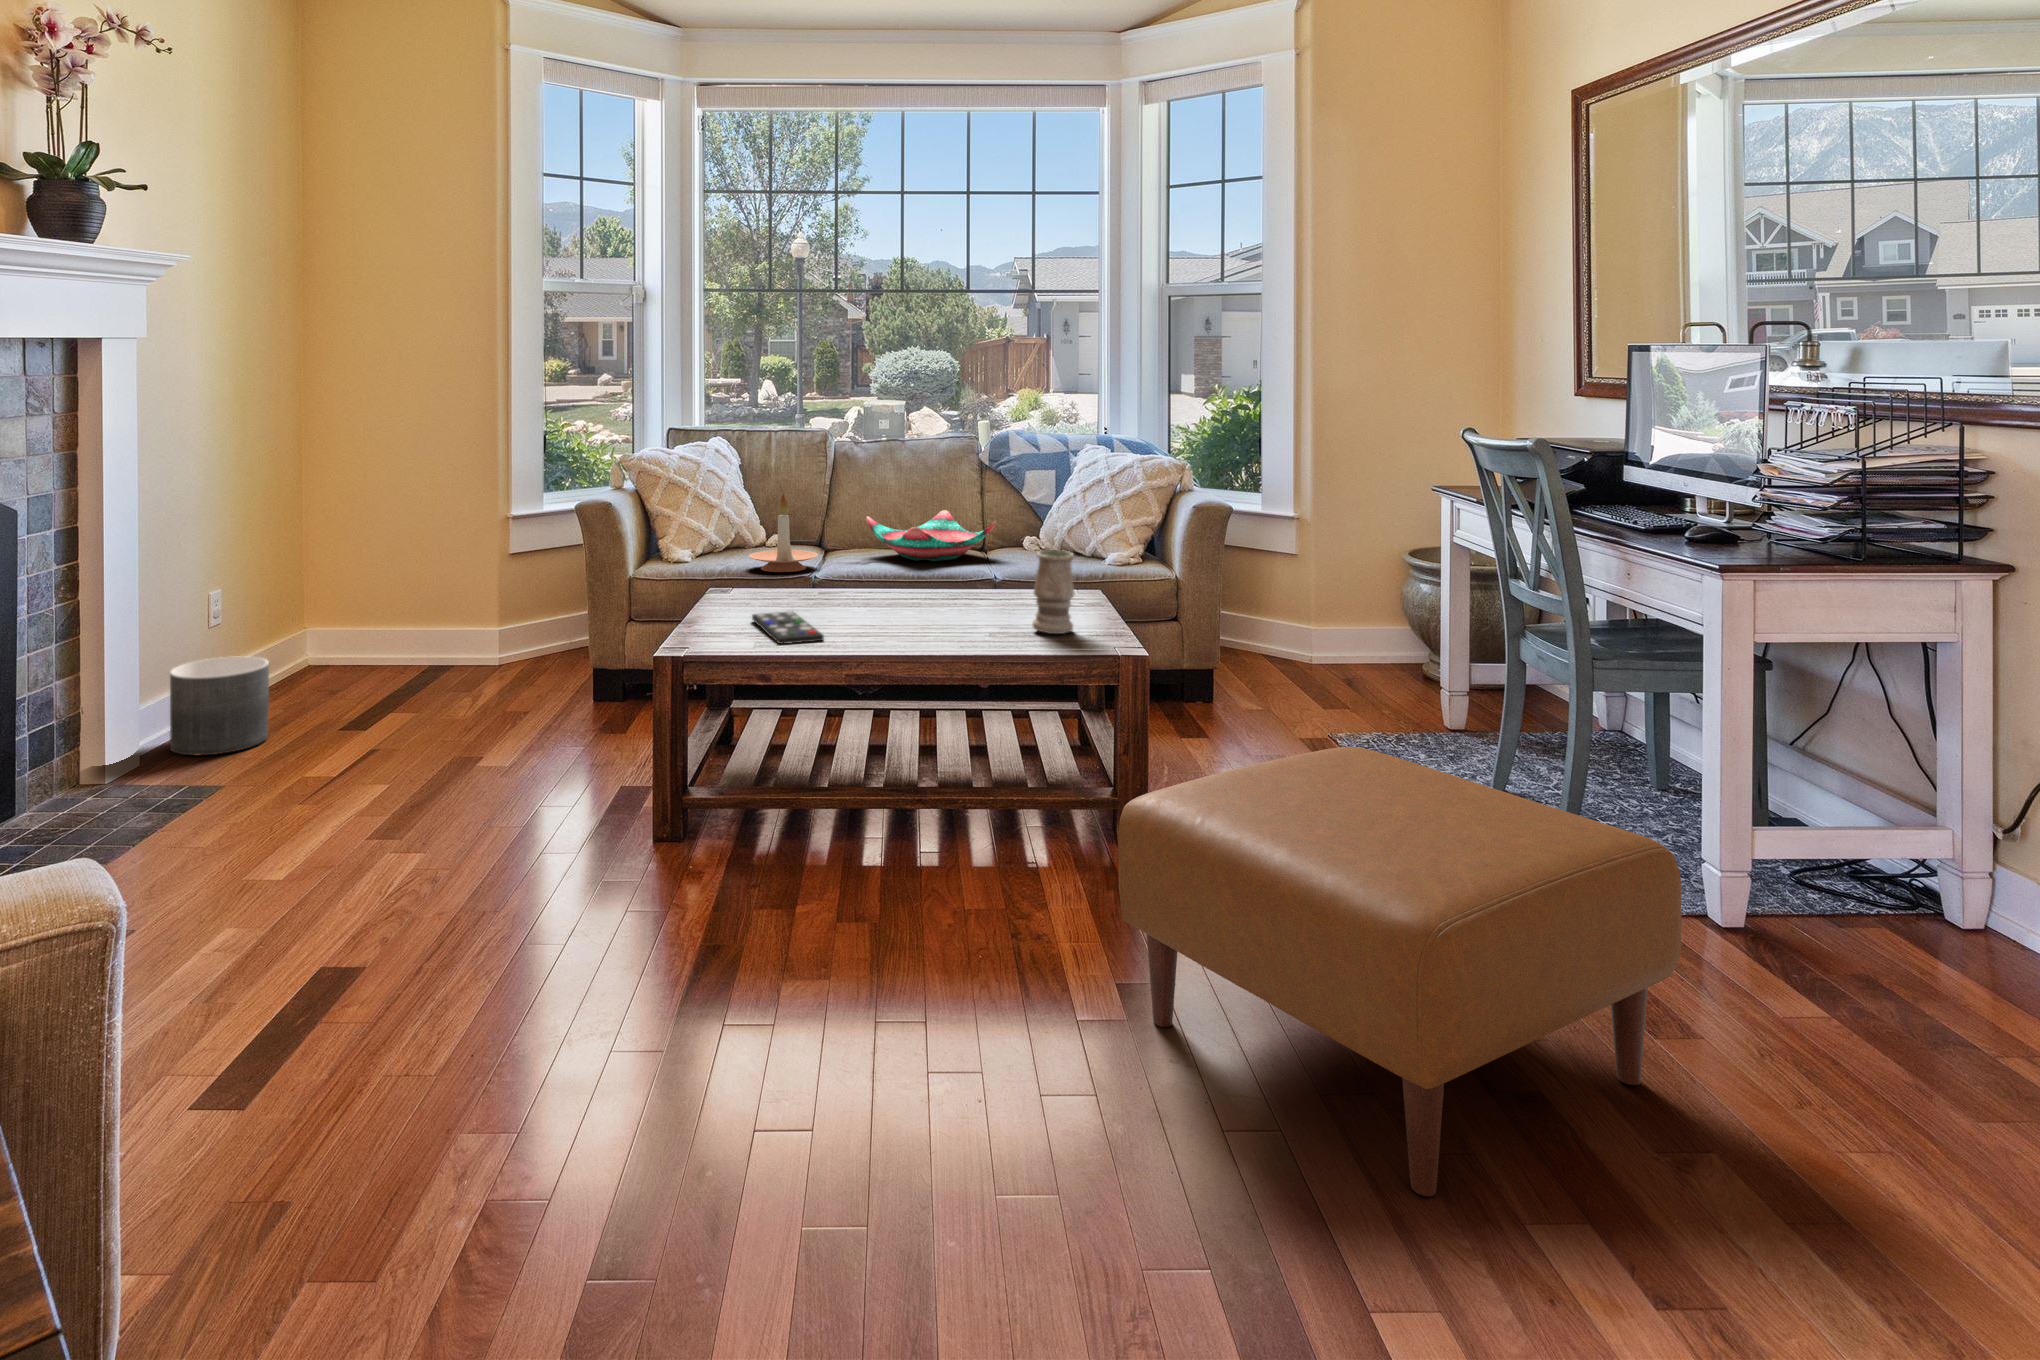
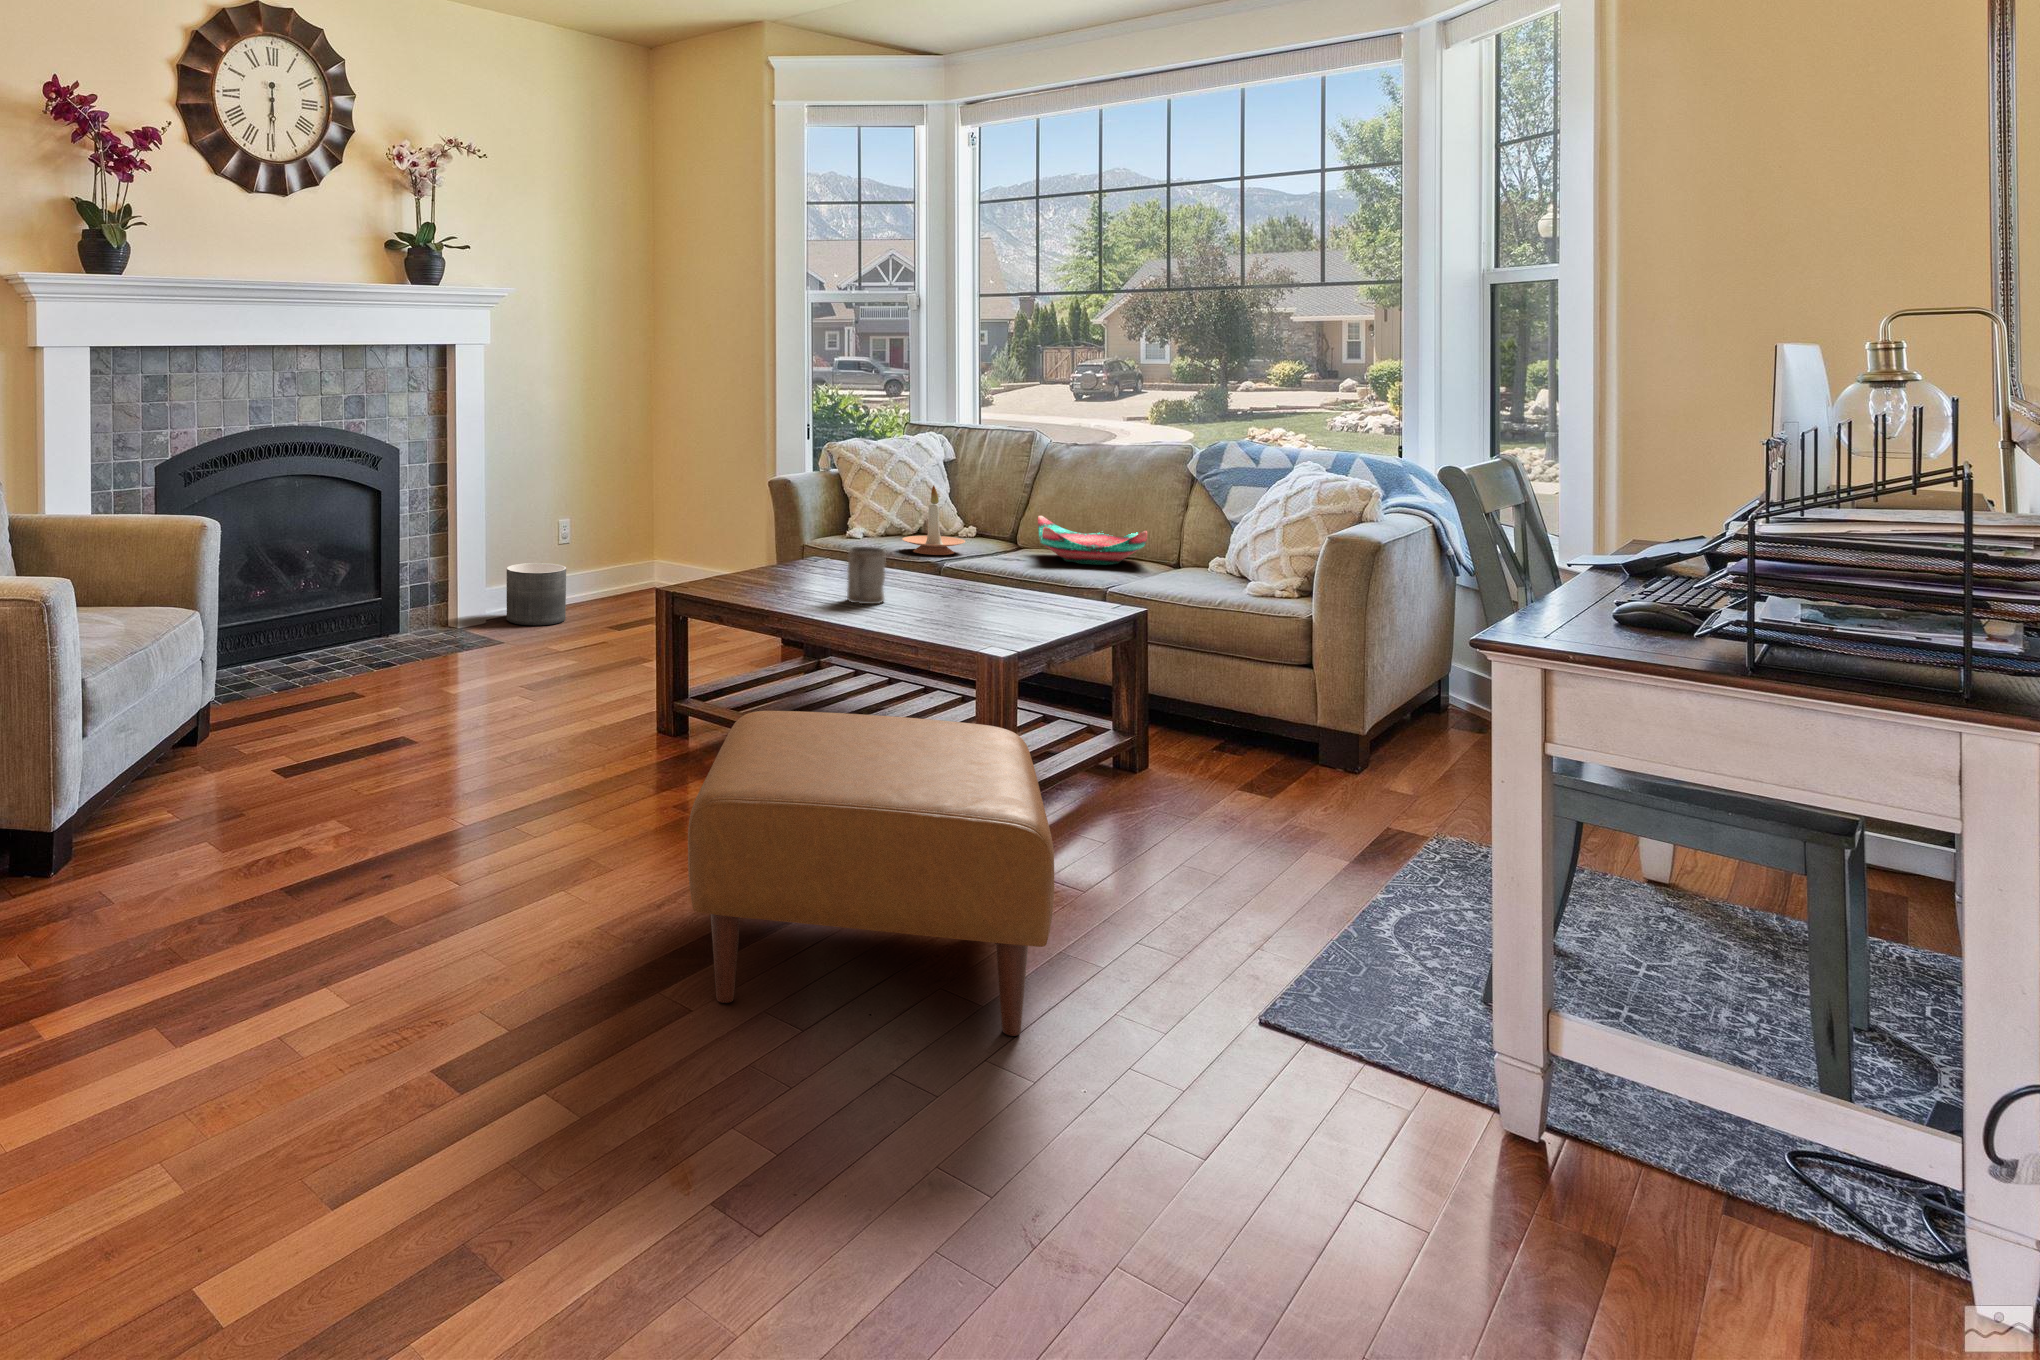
vase: present [1033,550,1074,634] -> none [951,542,988,618]
mug: none [900,570,945,638] -> present [847,547,885,604]
remote control: present [752,611,824,644] -> none [751,571,815,594]

